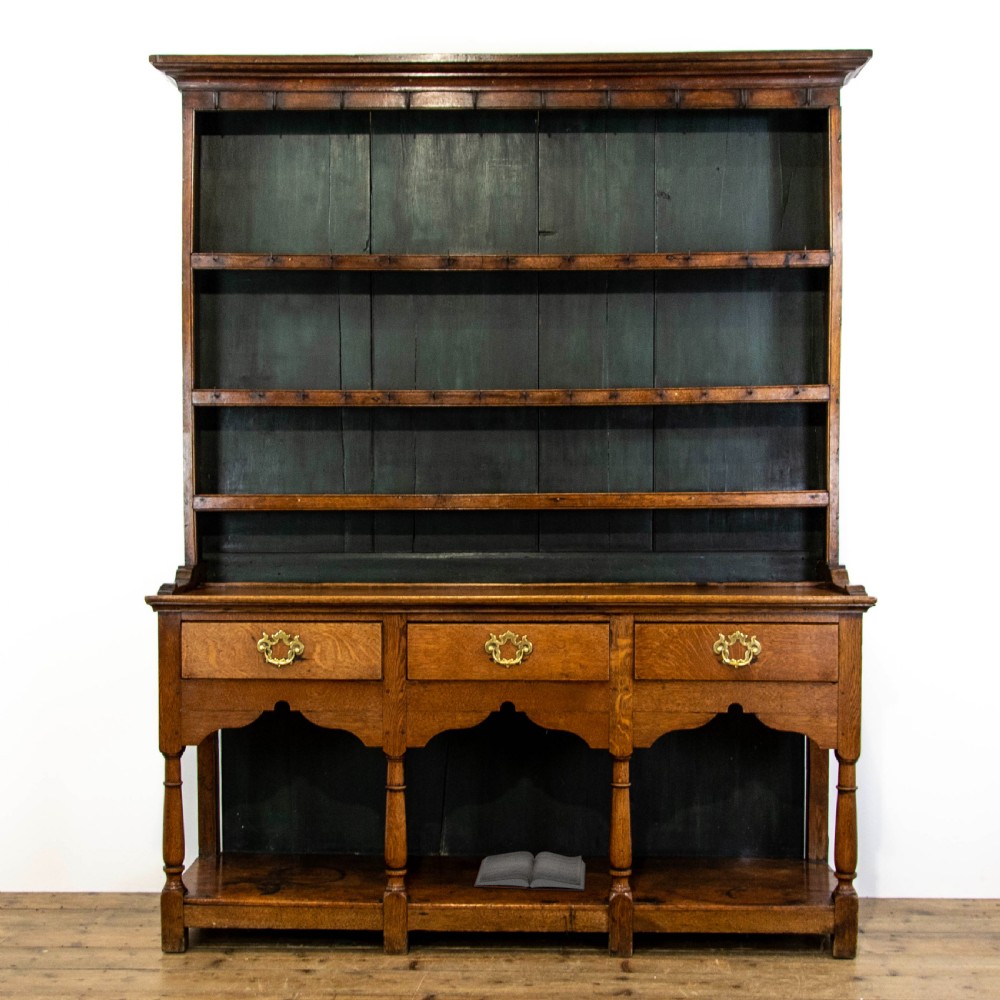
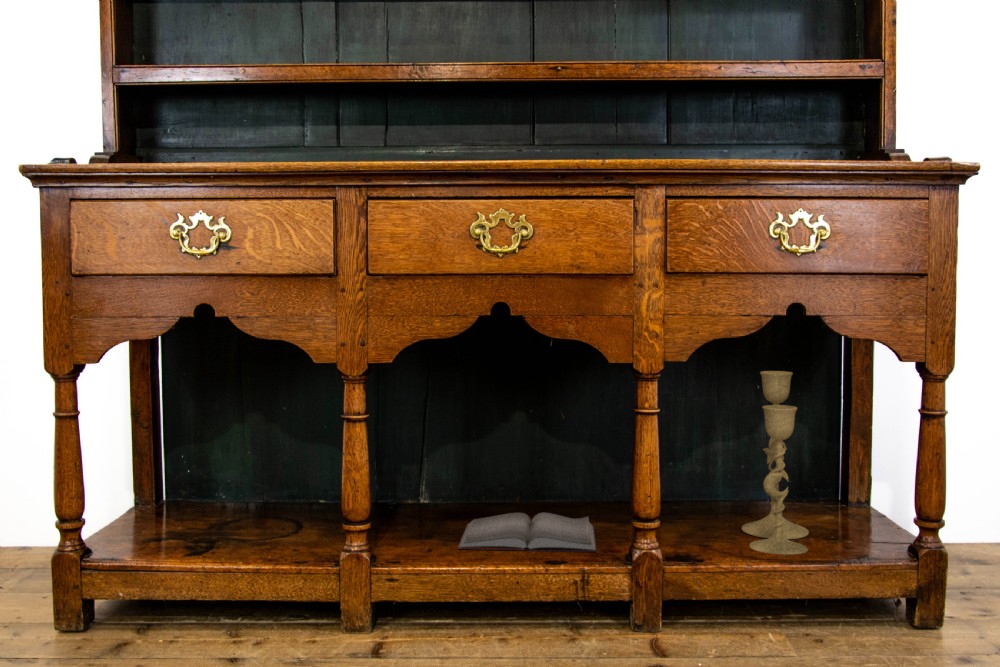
candlestick: none [707,736,762,897] -> present [742,371,809,554]

